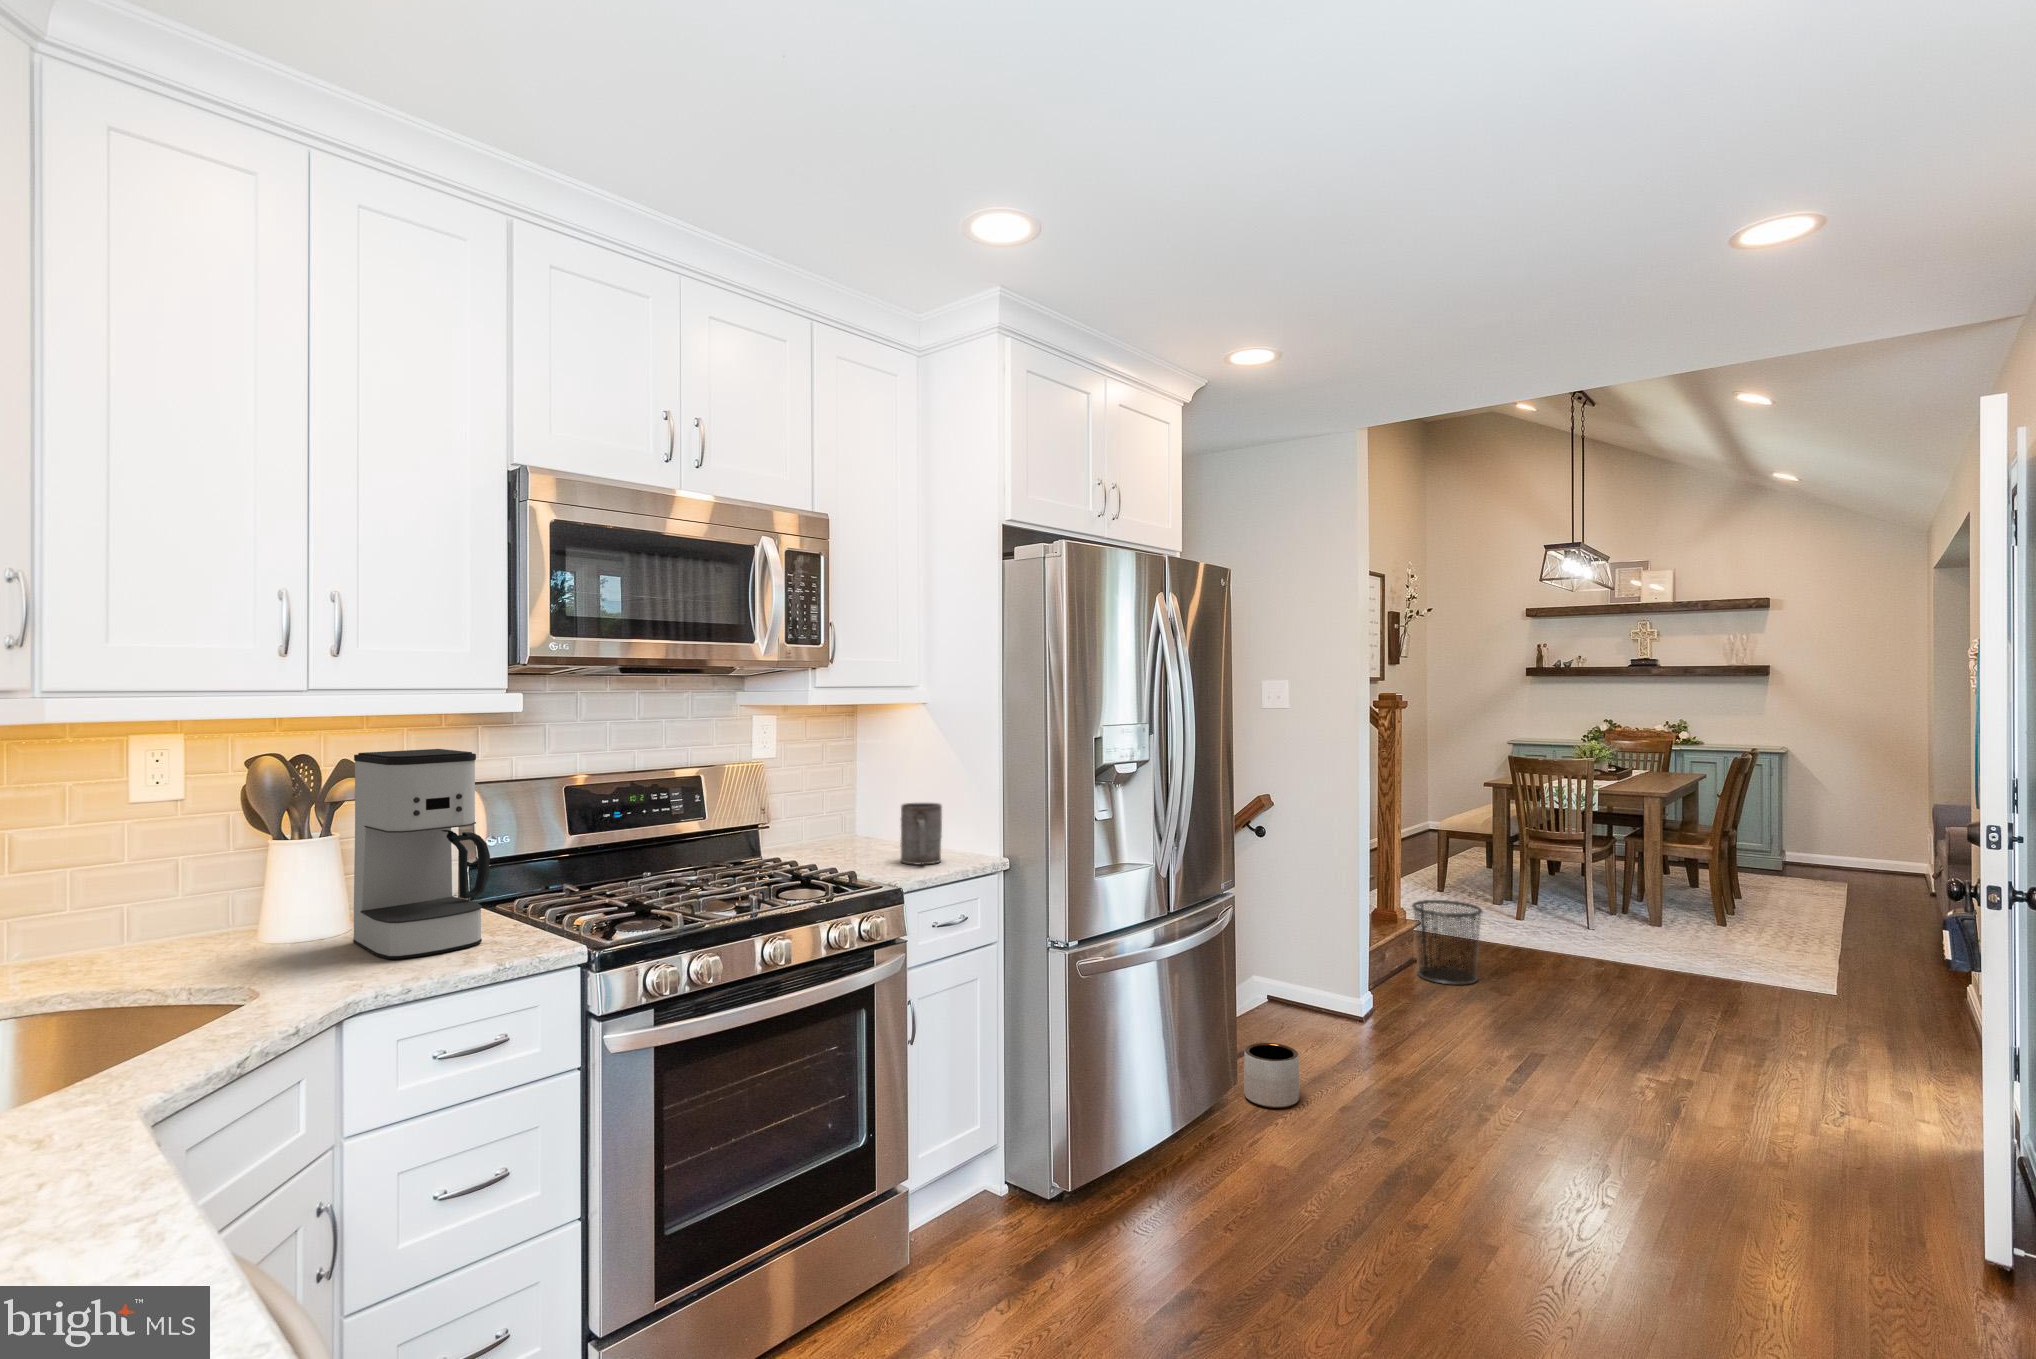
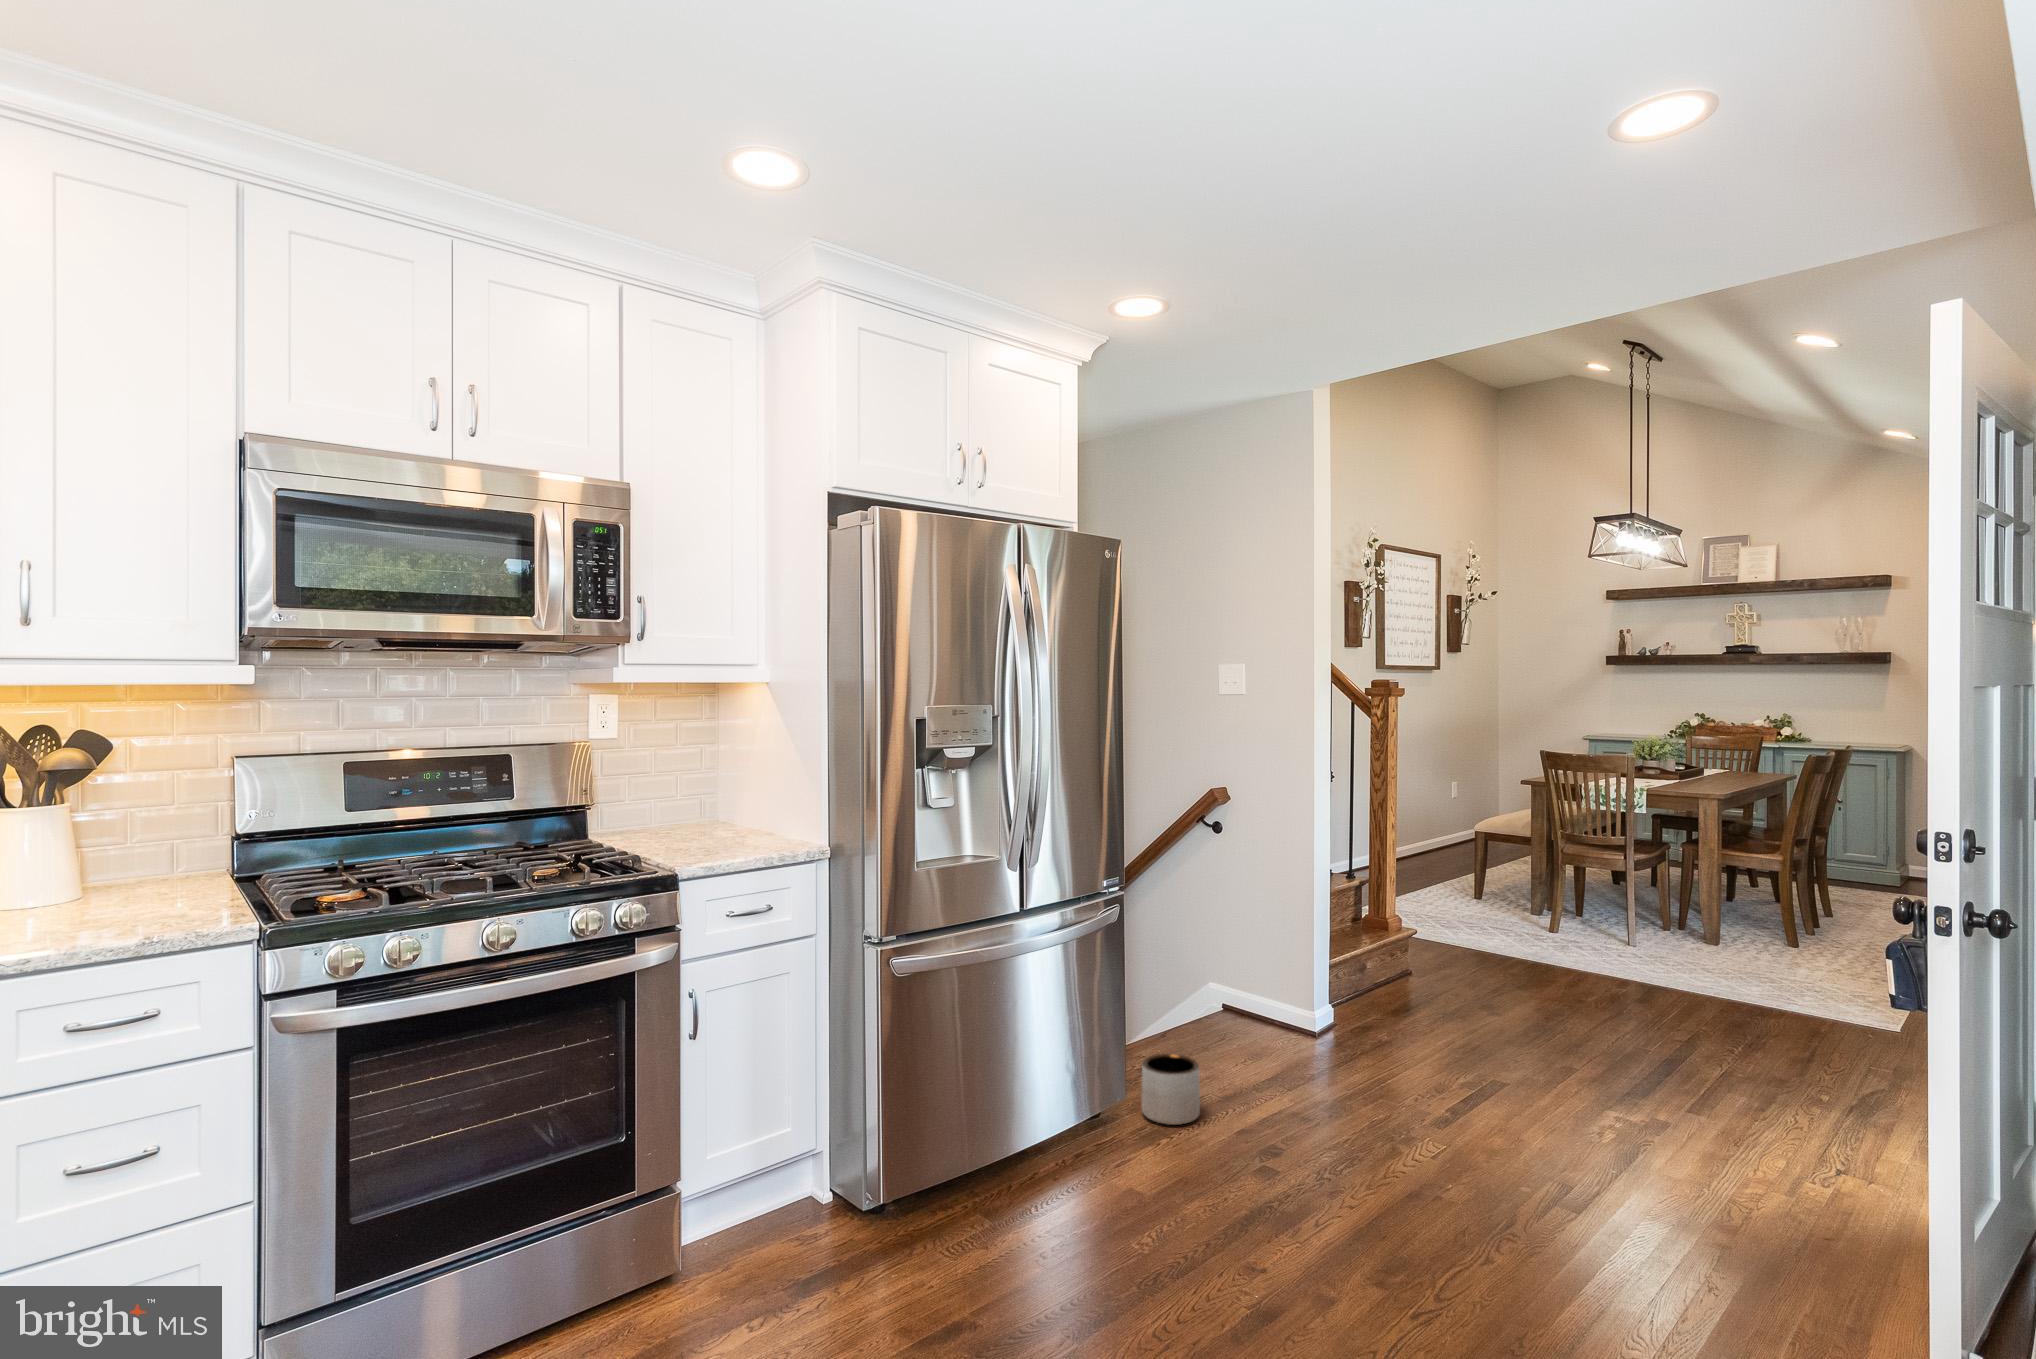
coffee maker: present [353,749,490,959] -> none [46,720,192,929]
mug: present [900,803,942,864] -> none [716,786,761,851]
waste bin: present [1412,900,1482,985] -> none [1400,906,1478,1000]

